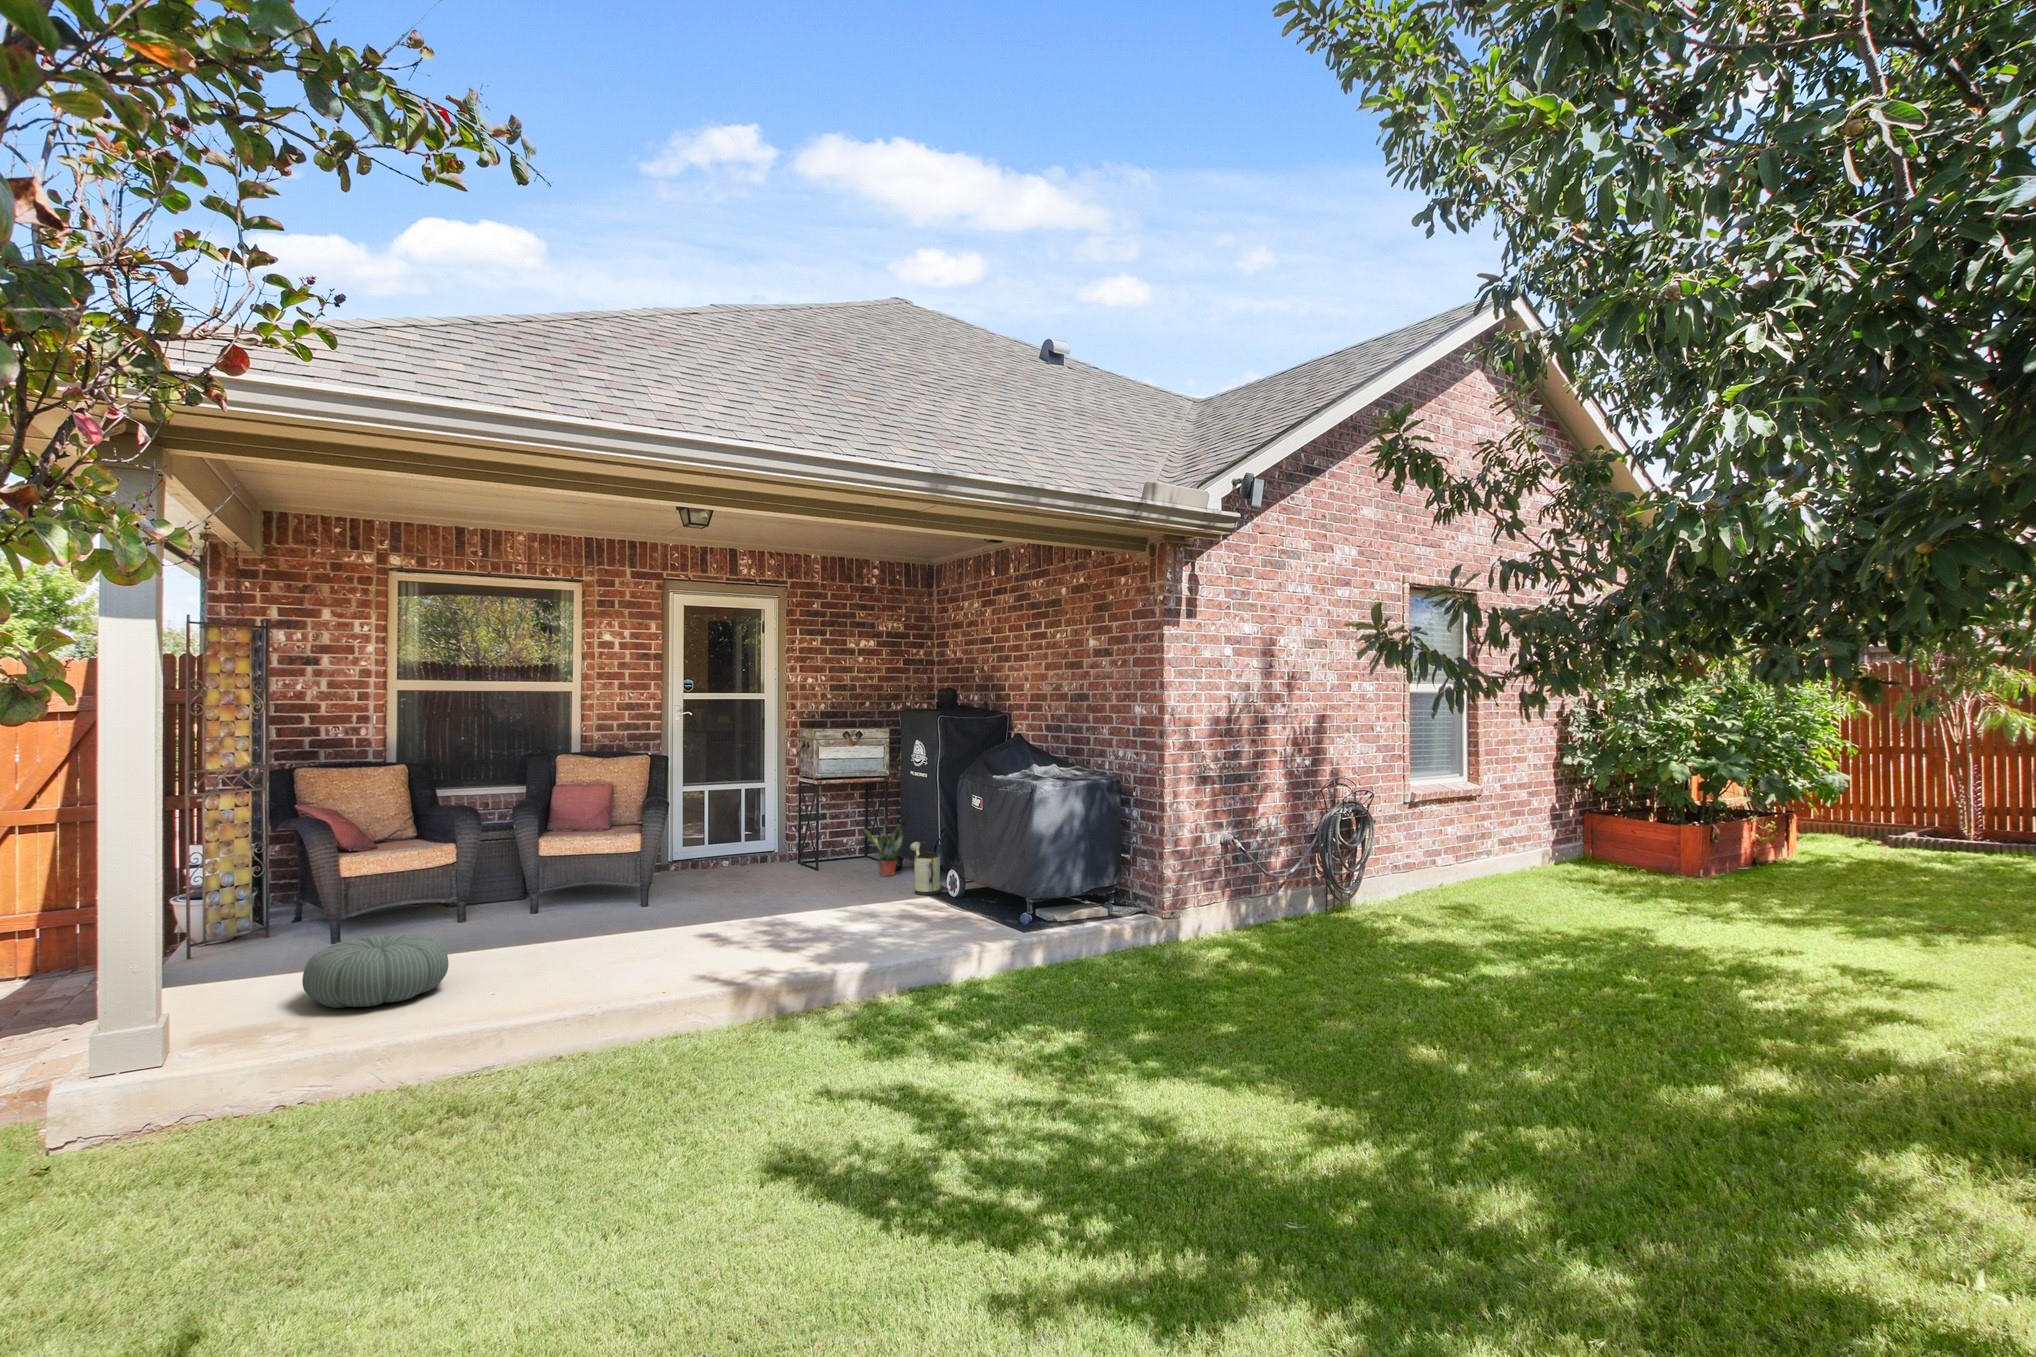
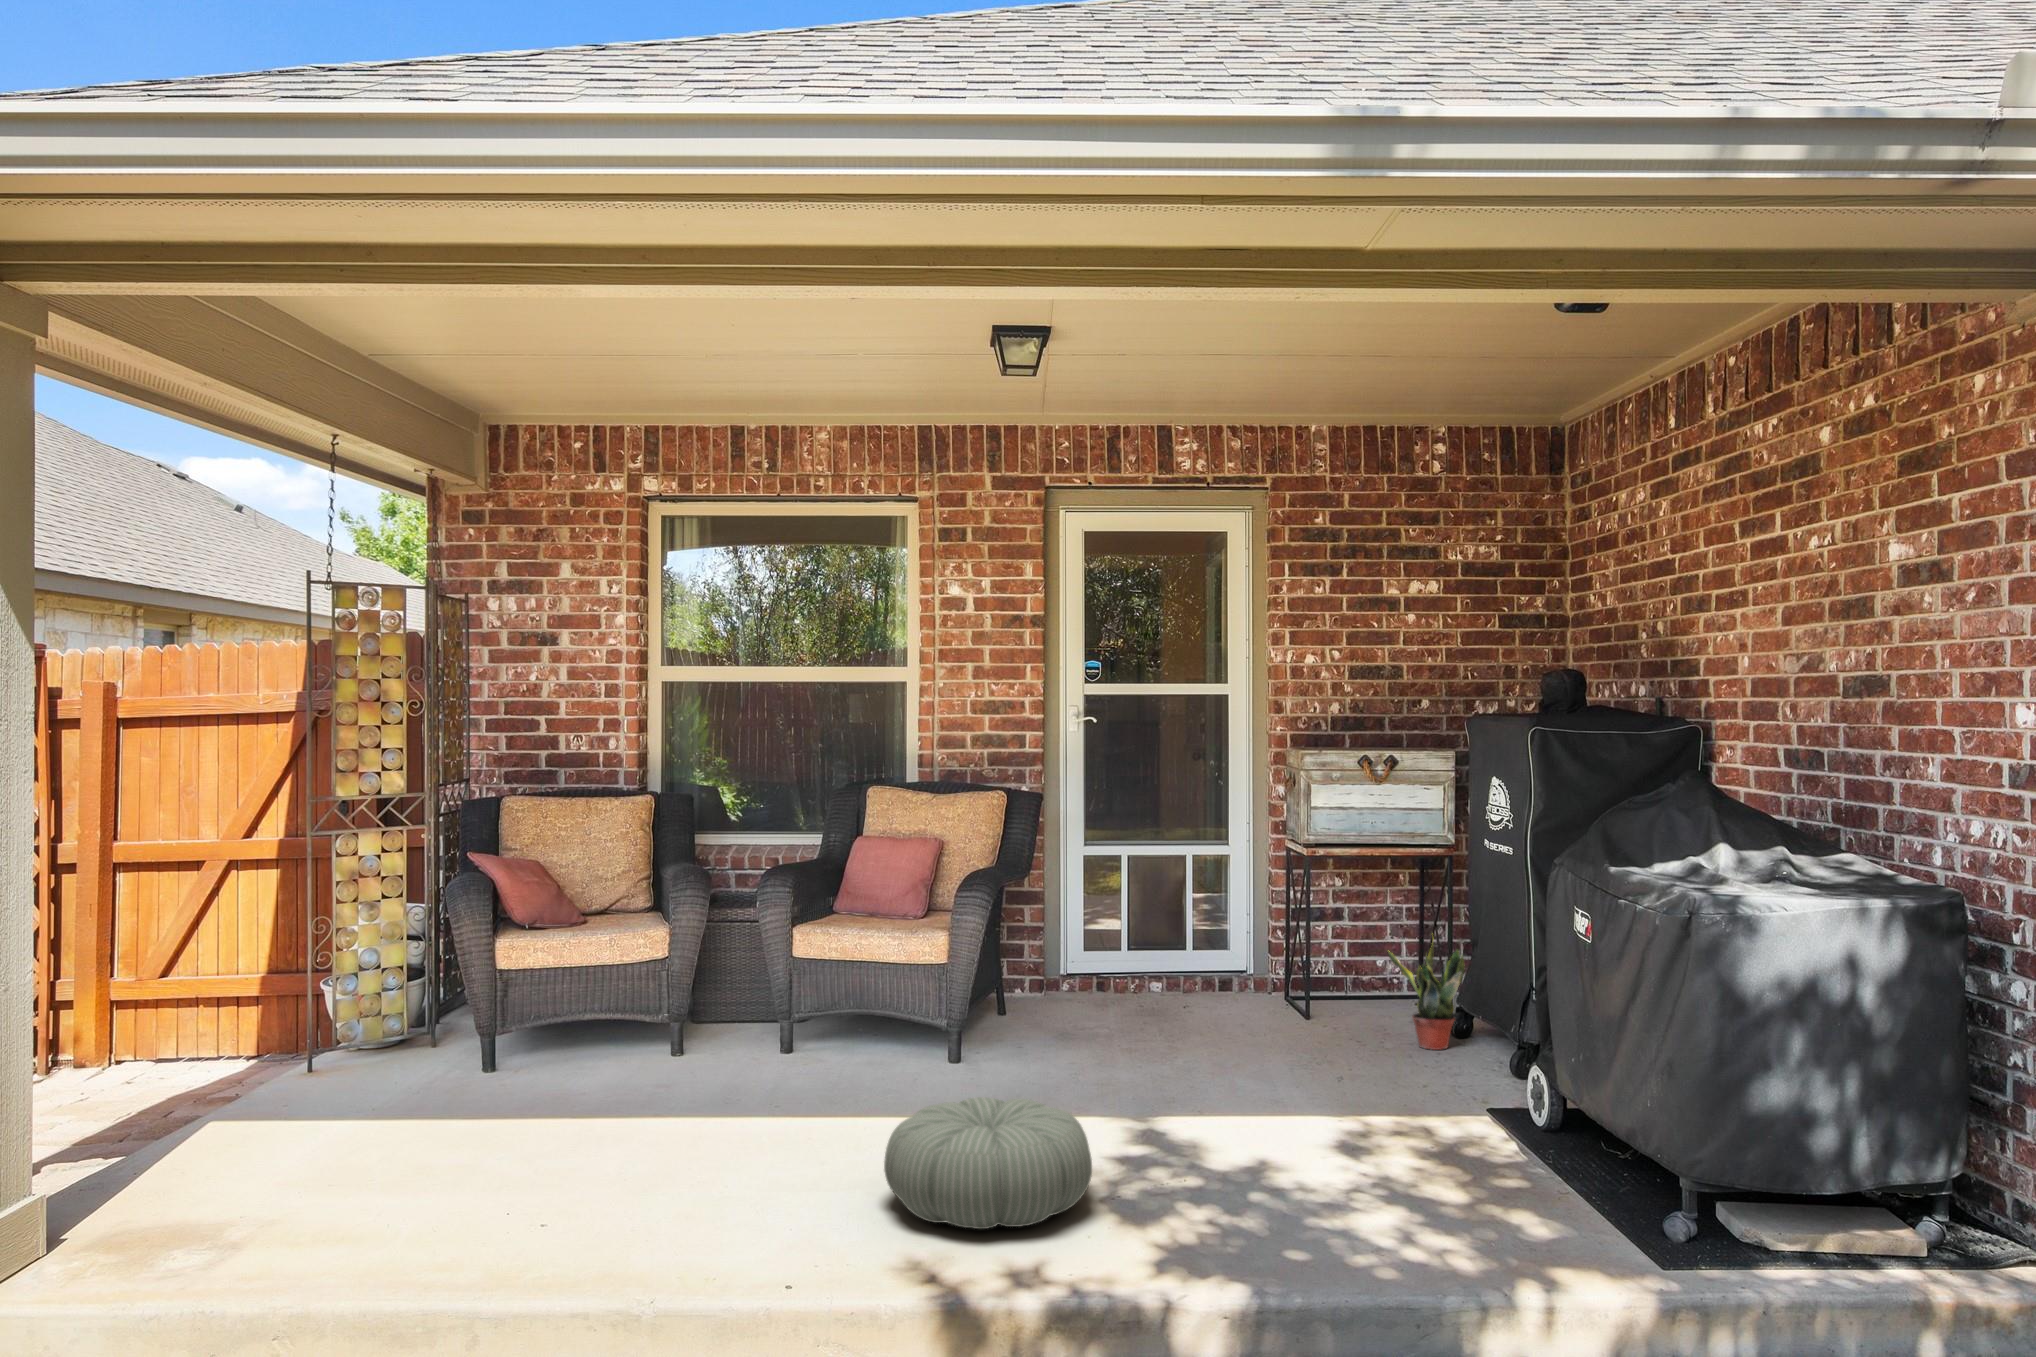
watering can: present [910,841,940,895] -> none [1460,989,1518,1107]
pouf: present [302,933,448,1008] -> present [884,1097,1092,1229]

